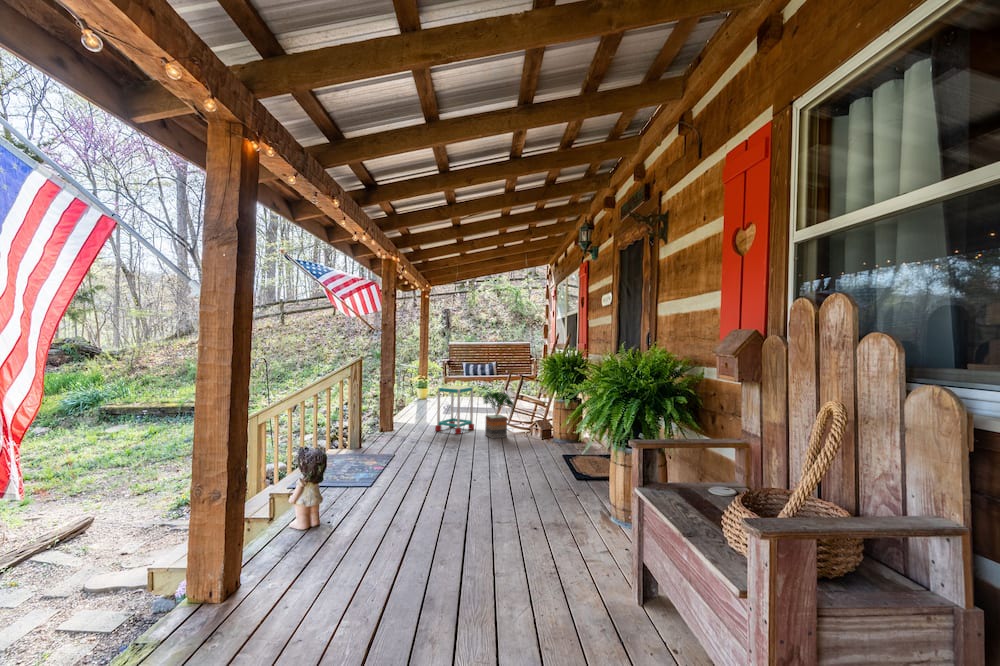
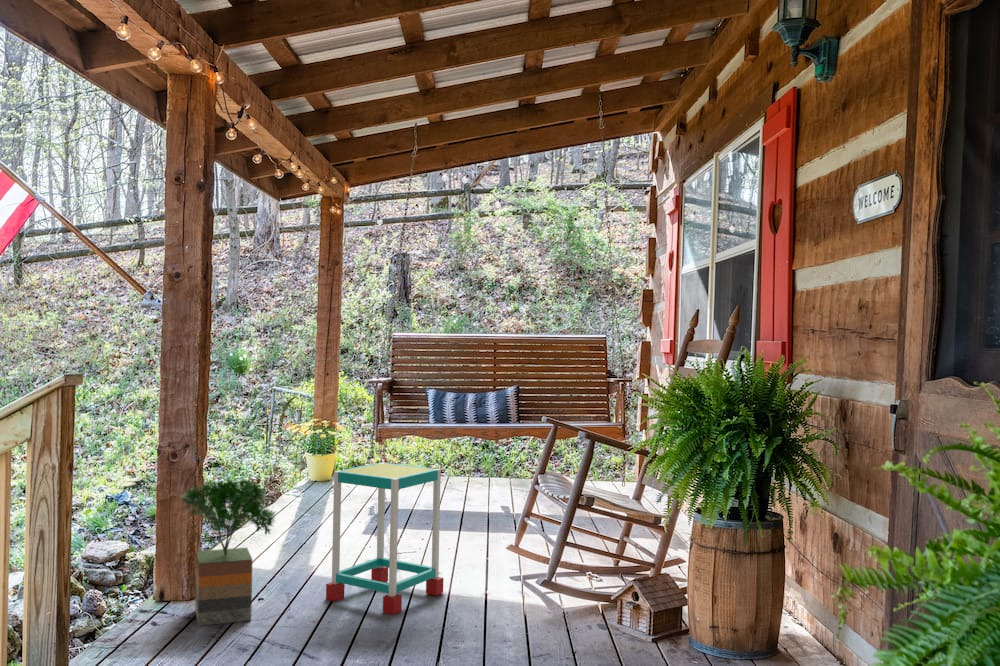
potted tree: present [483,392,514,438] -> present [181,479,275,626]

